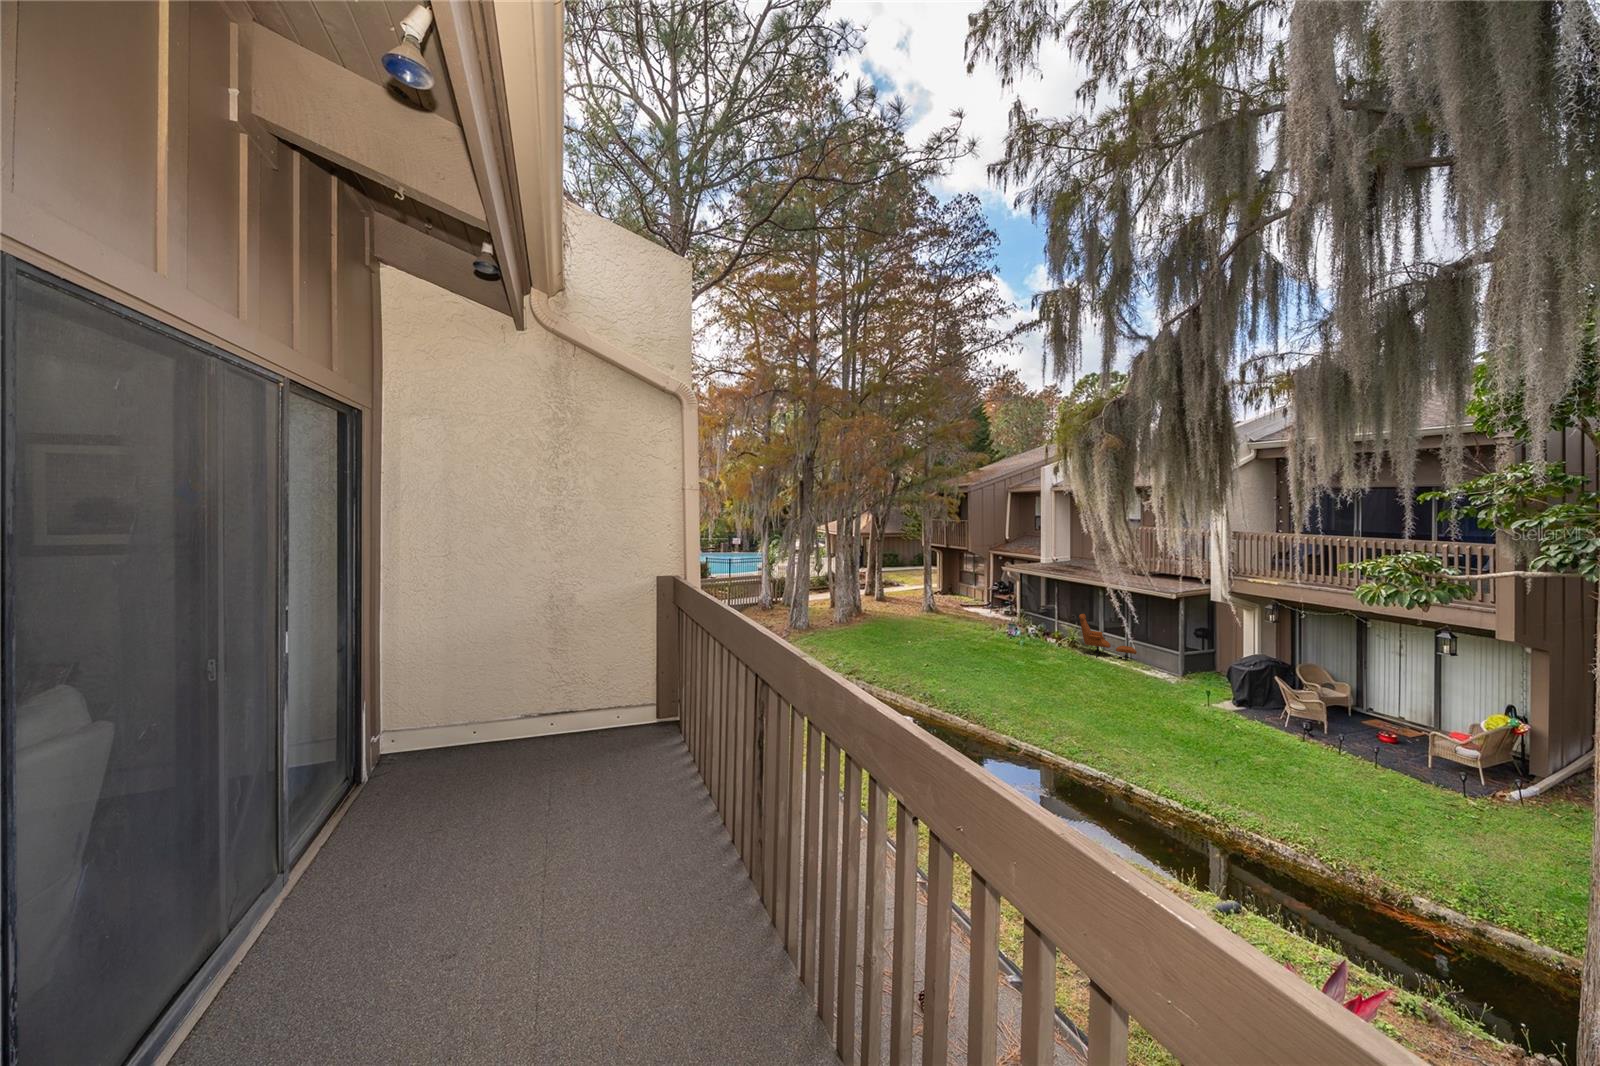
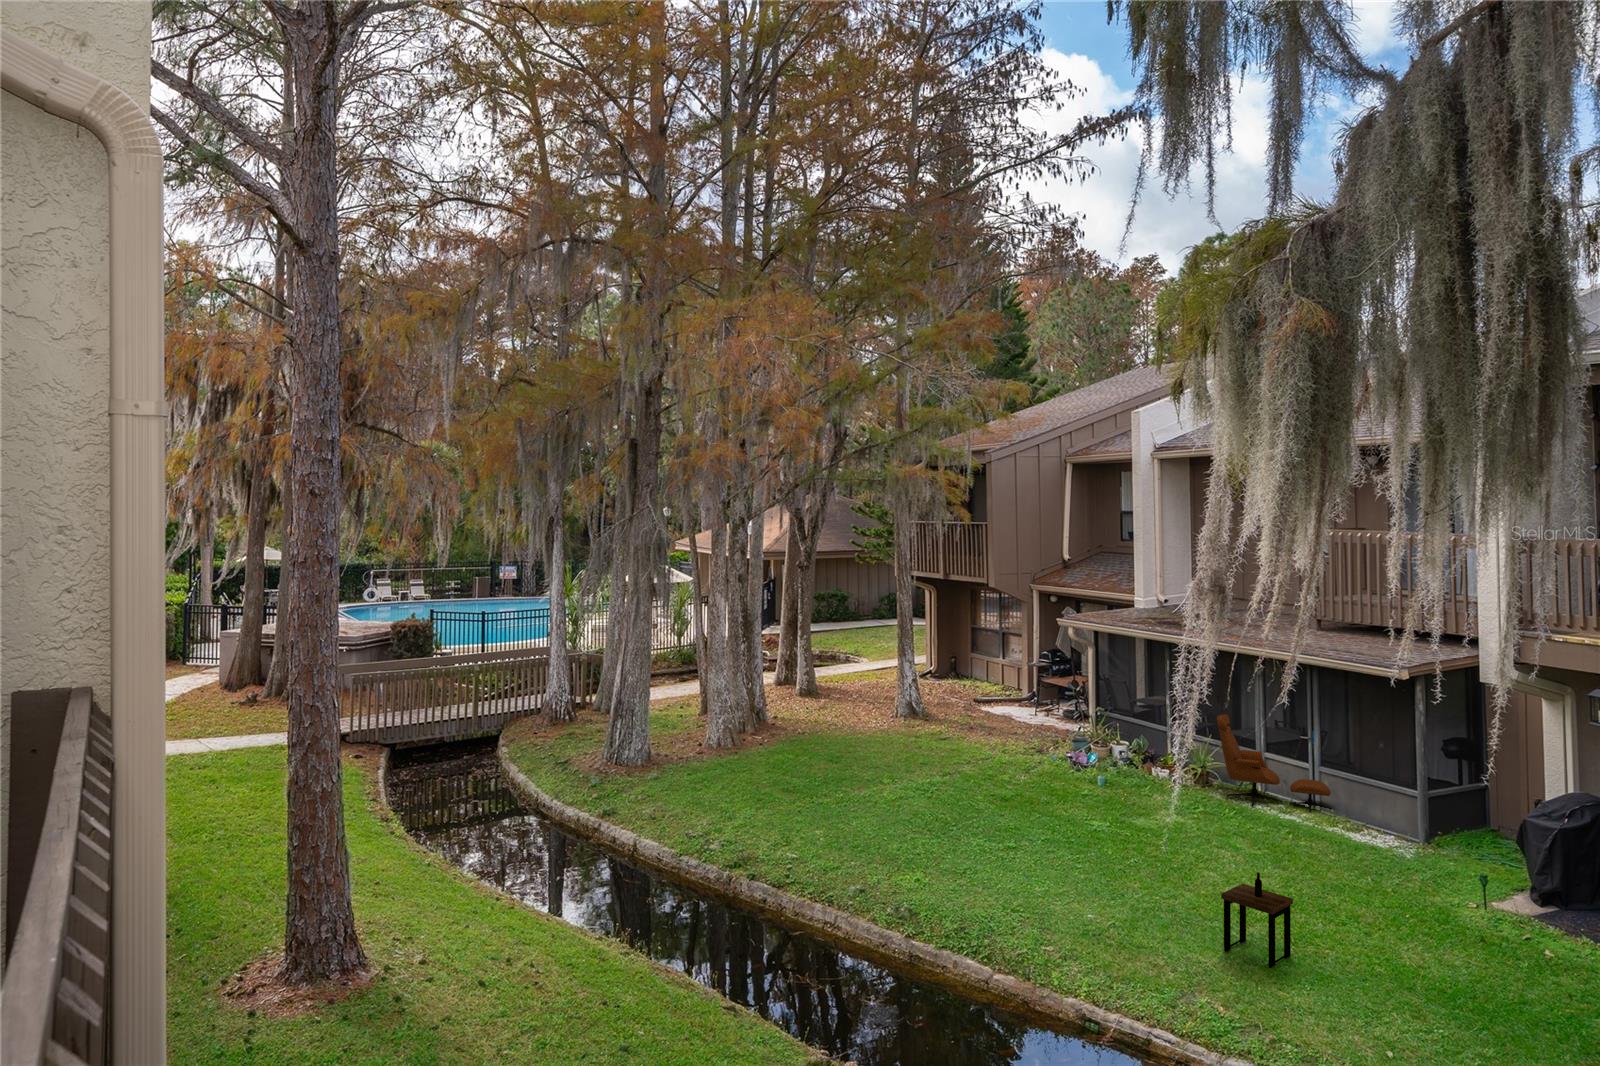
side table: none [1074,683,1109,725] -> present [1221,872,1293,968]

